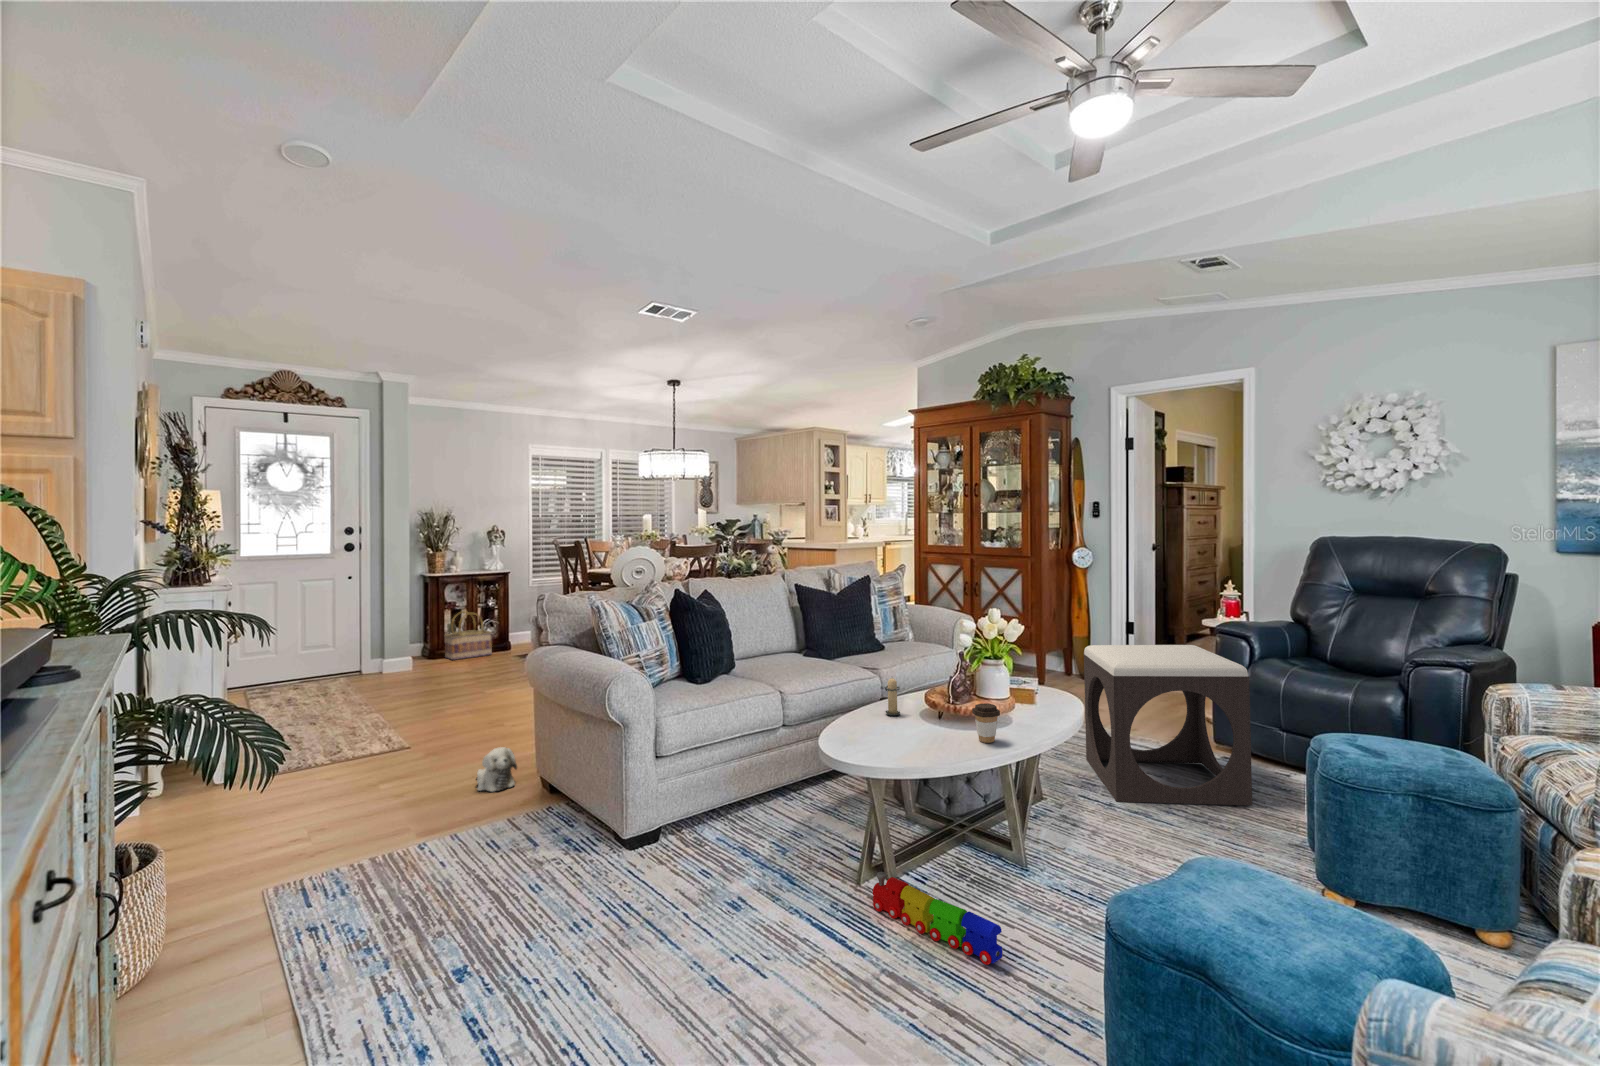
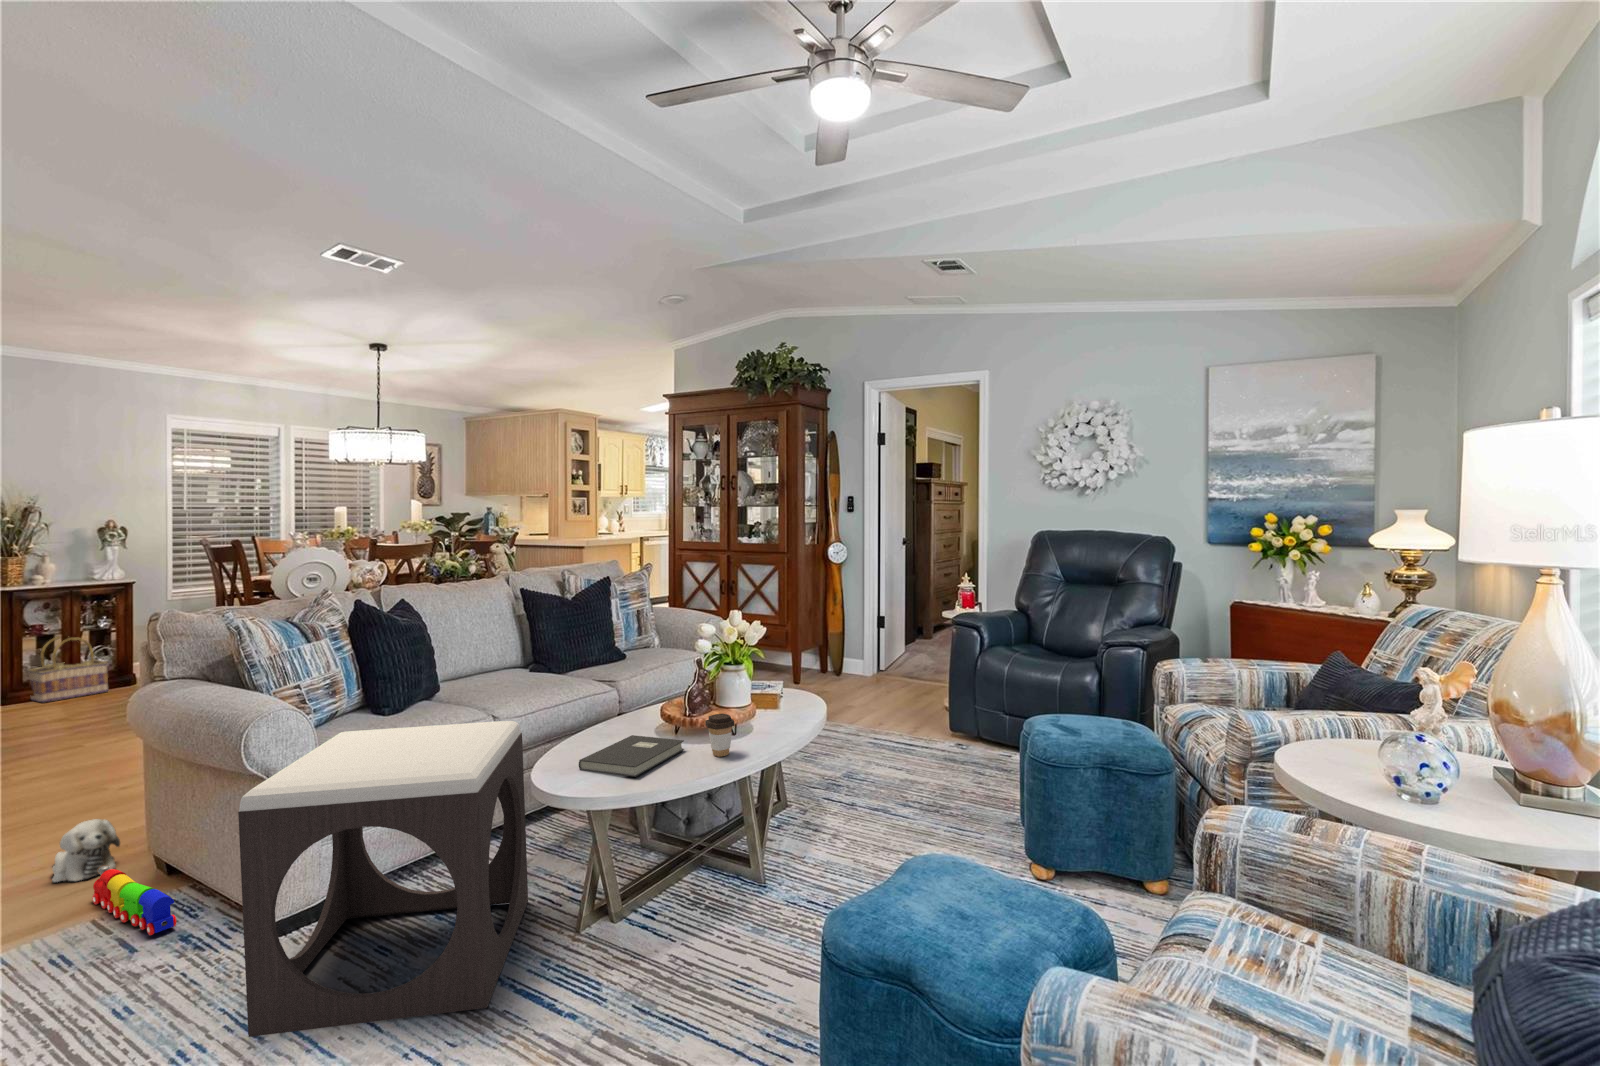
footstool: present [1084,645,1252,805] -> present [238,721,528,1037]
candle: present [885,678,900,715] -> none [610,690,632,735]
book: none [861,717,952,753] -> present [579,735,684,777]
toy train: present [873,872,1003,965] -> present [92,866,176,935]

